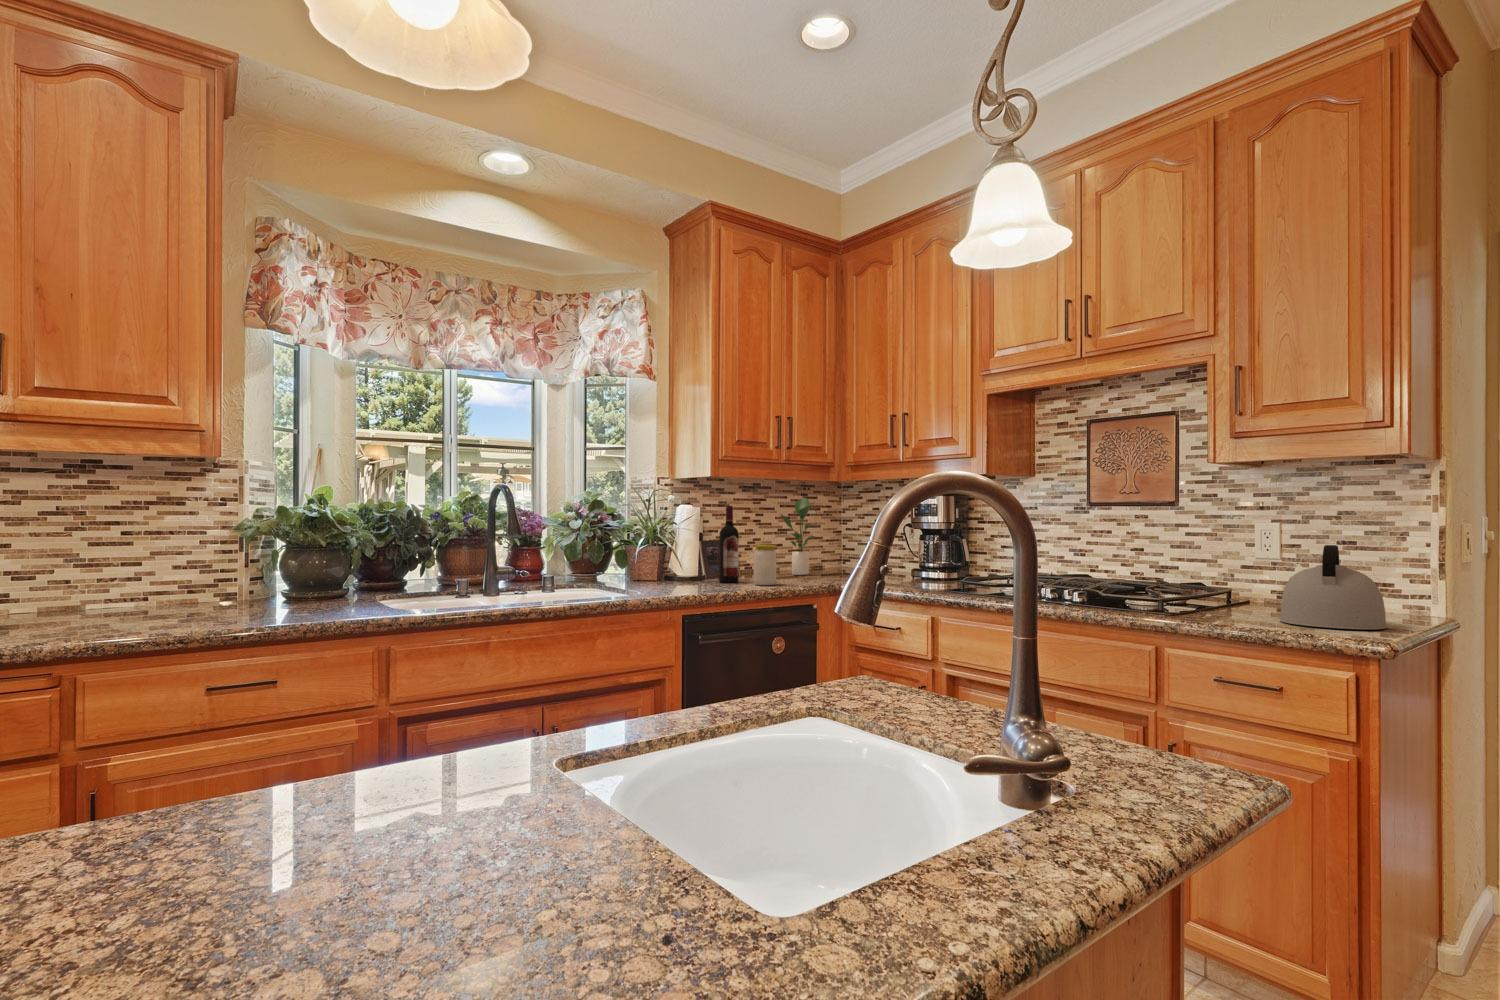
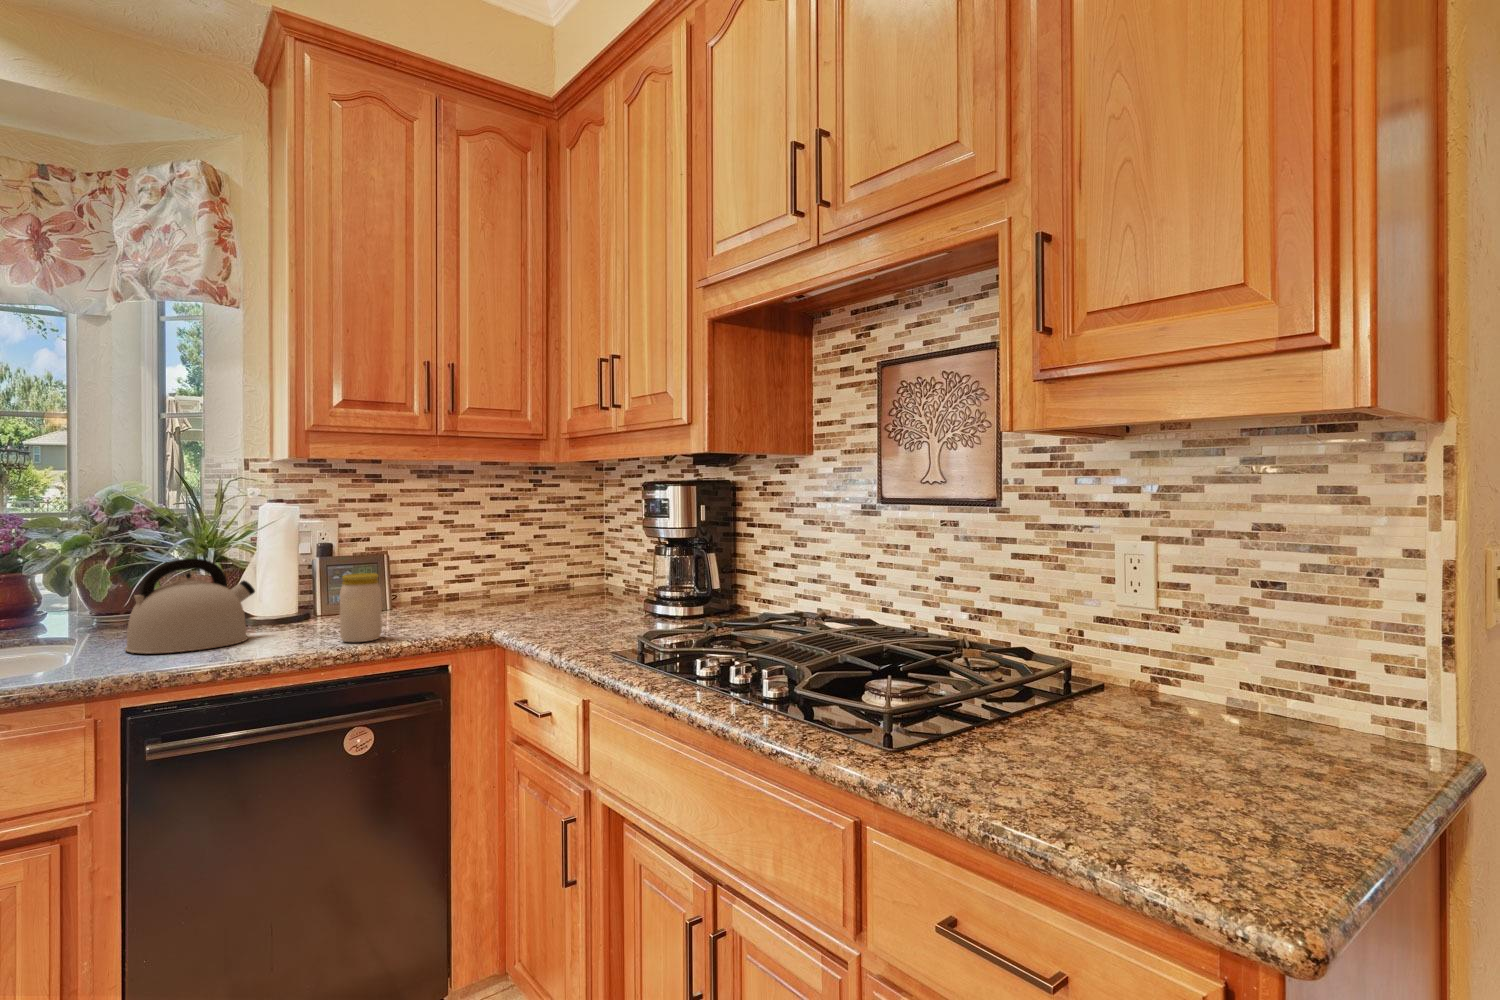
potted plant: present [780,498,815,575] -> none [463,488,527,607]
wine bottle: present [719,506,739,583] -> none [303,509,339,635]
kettle: present [1280,545,1387,630] -> present [125,558,255,654]

